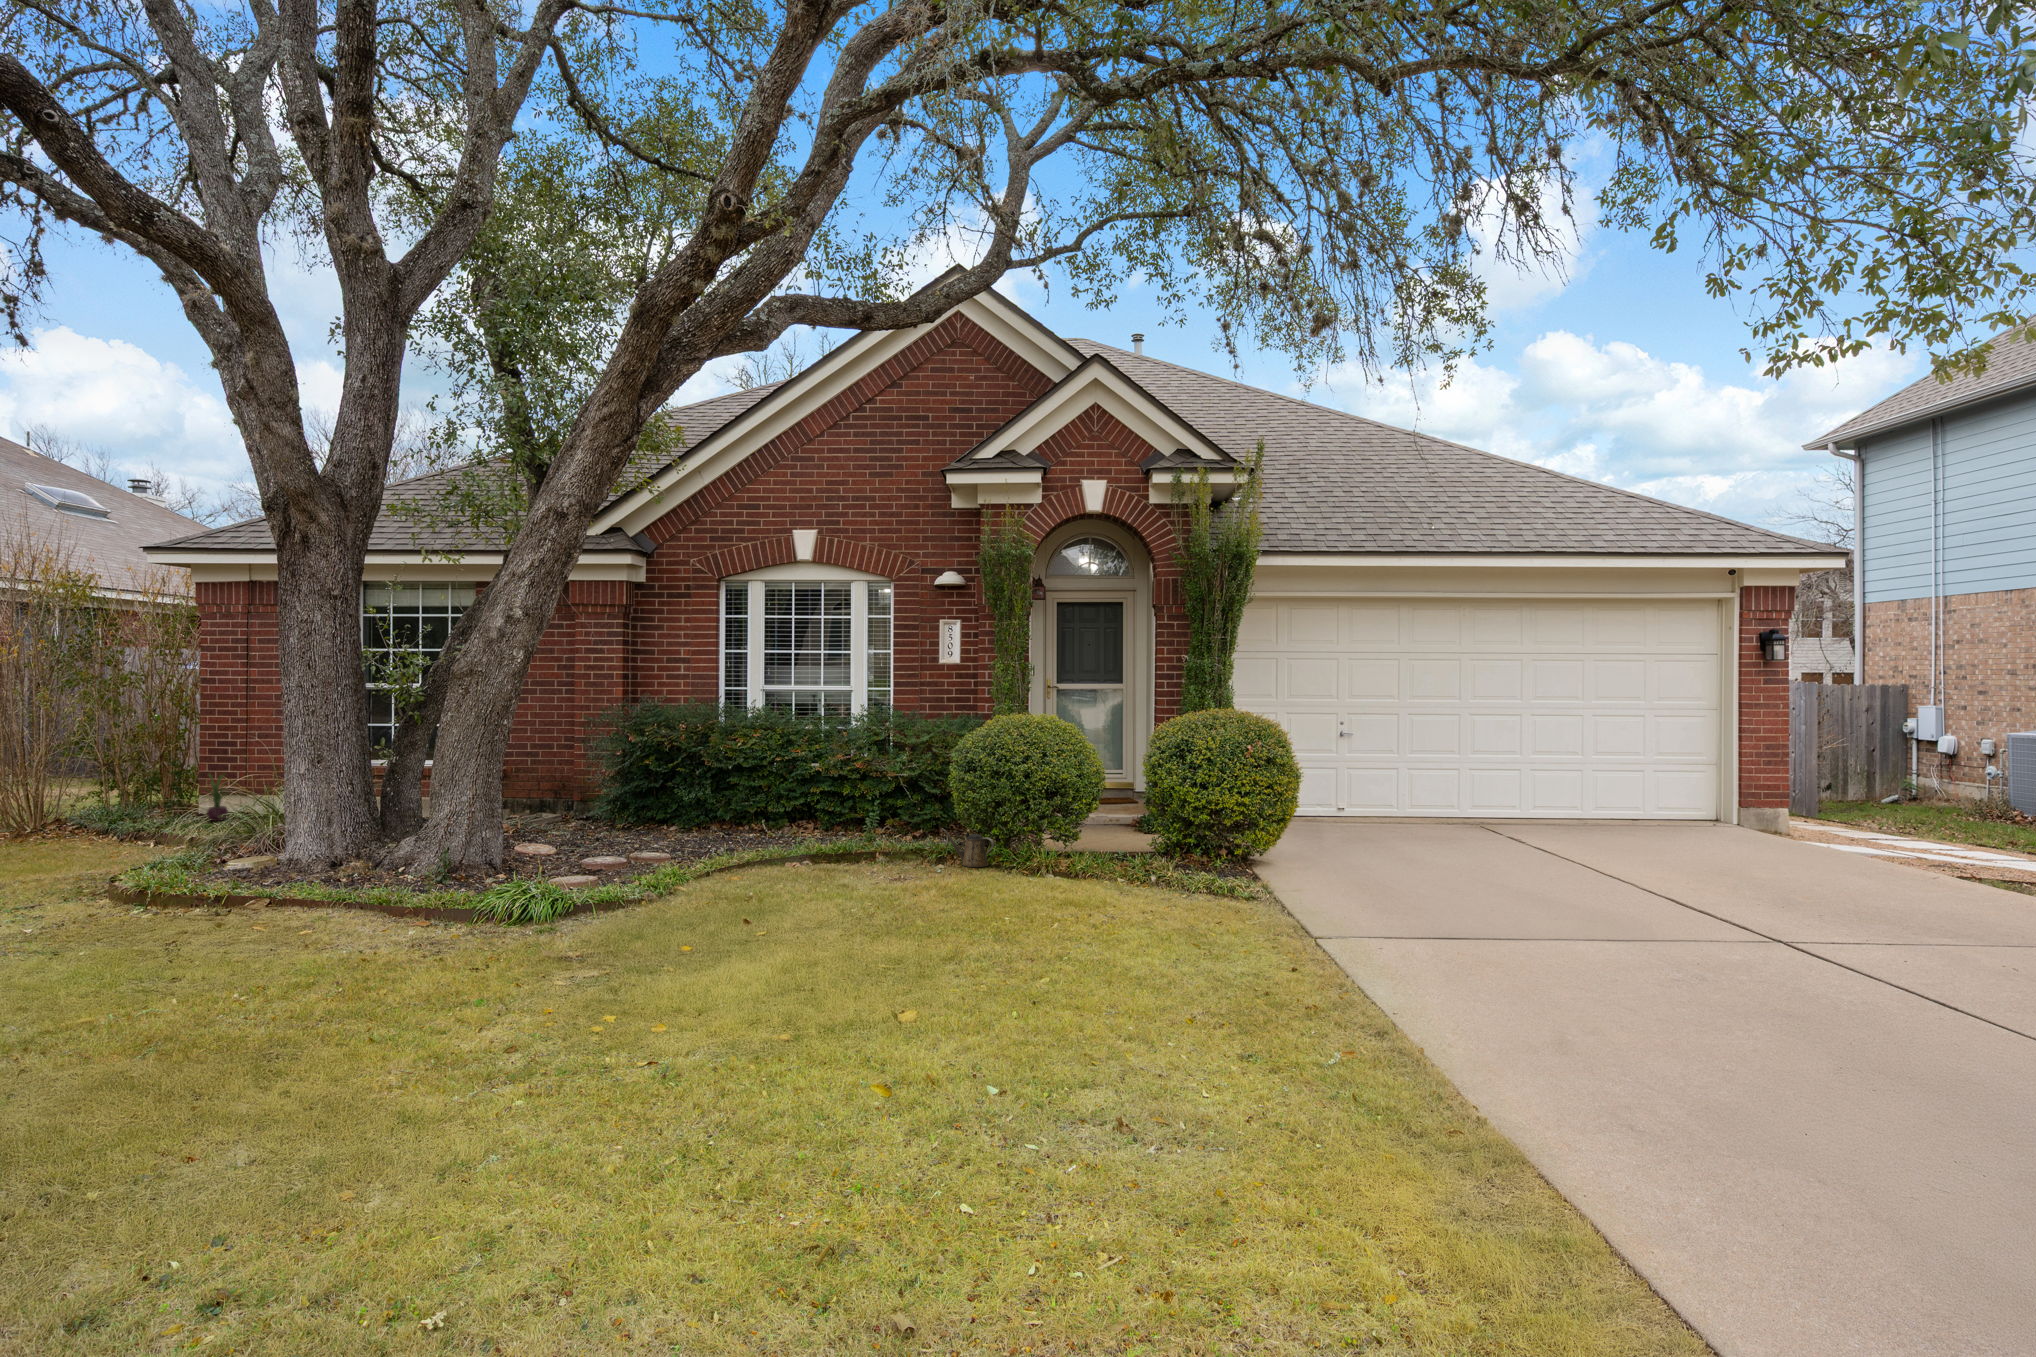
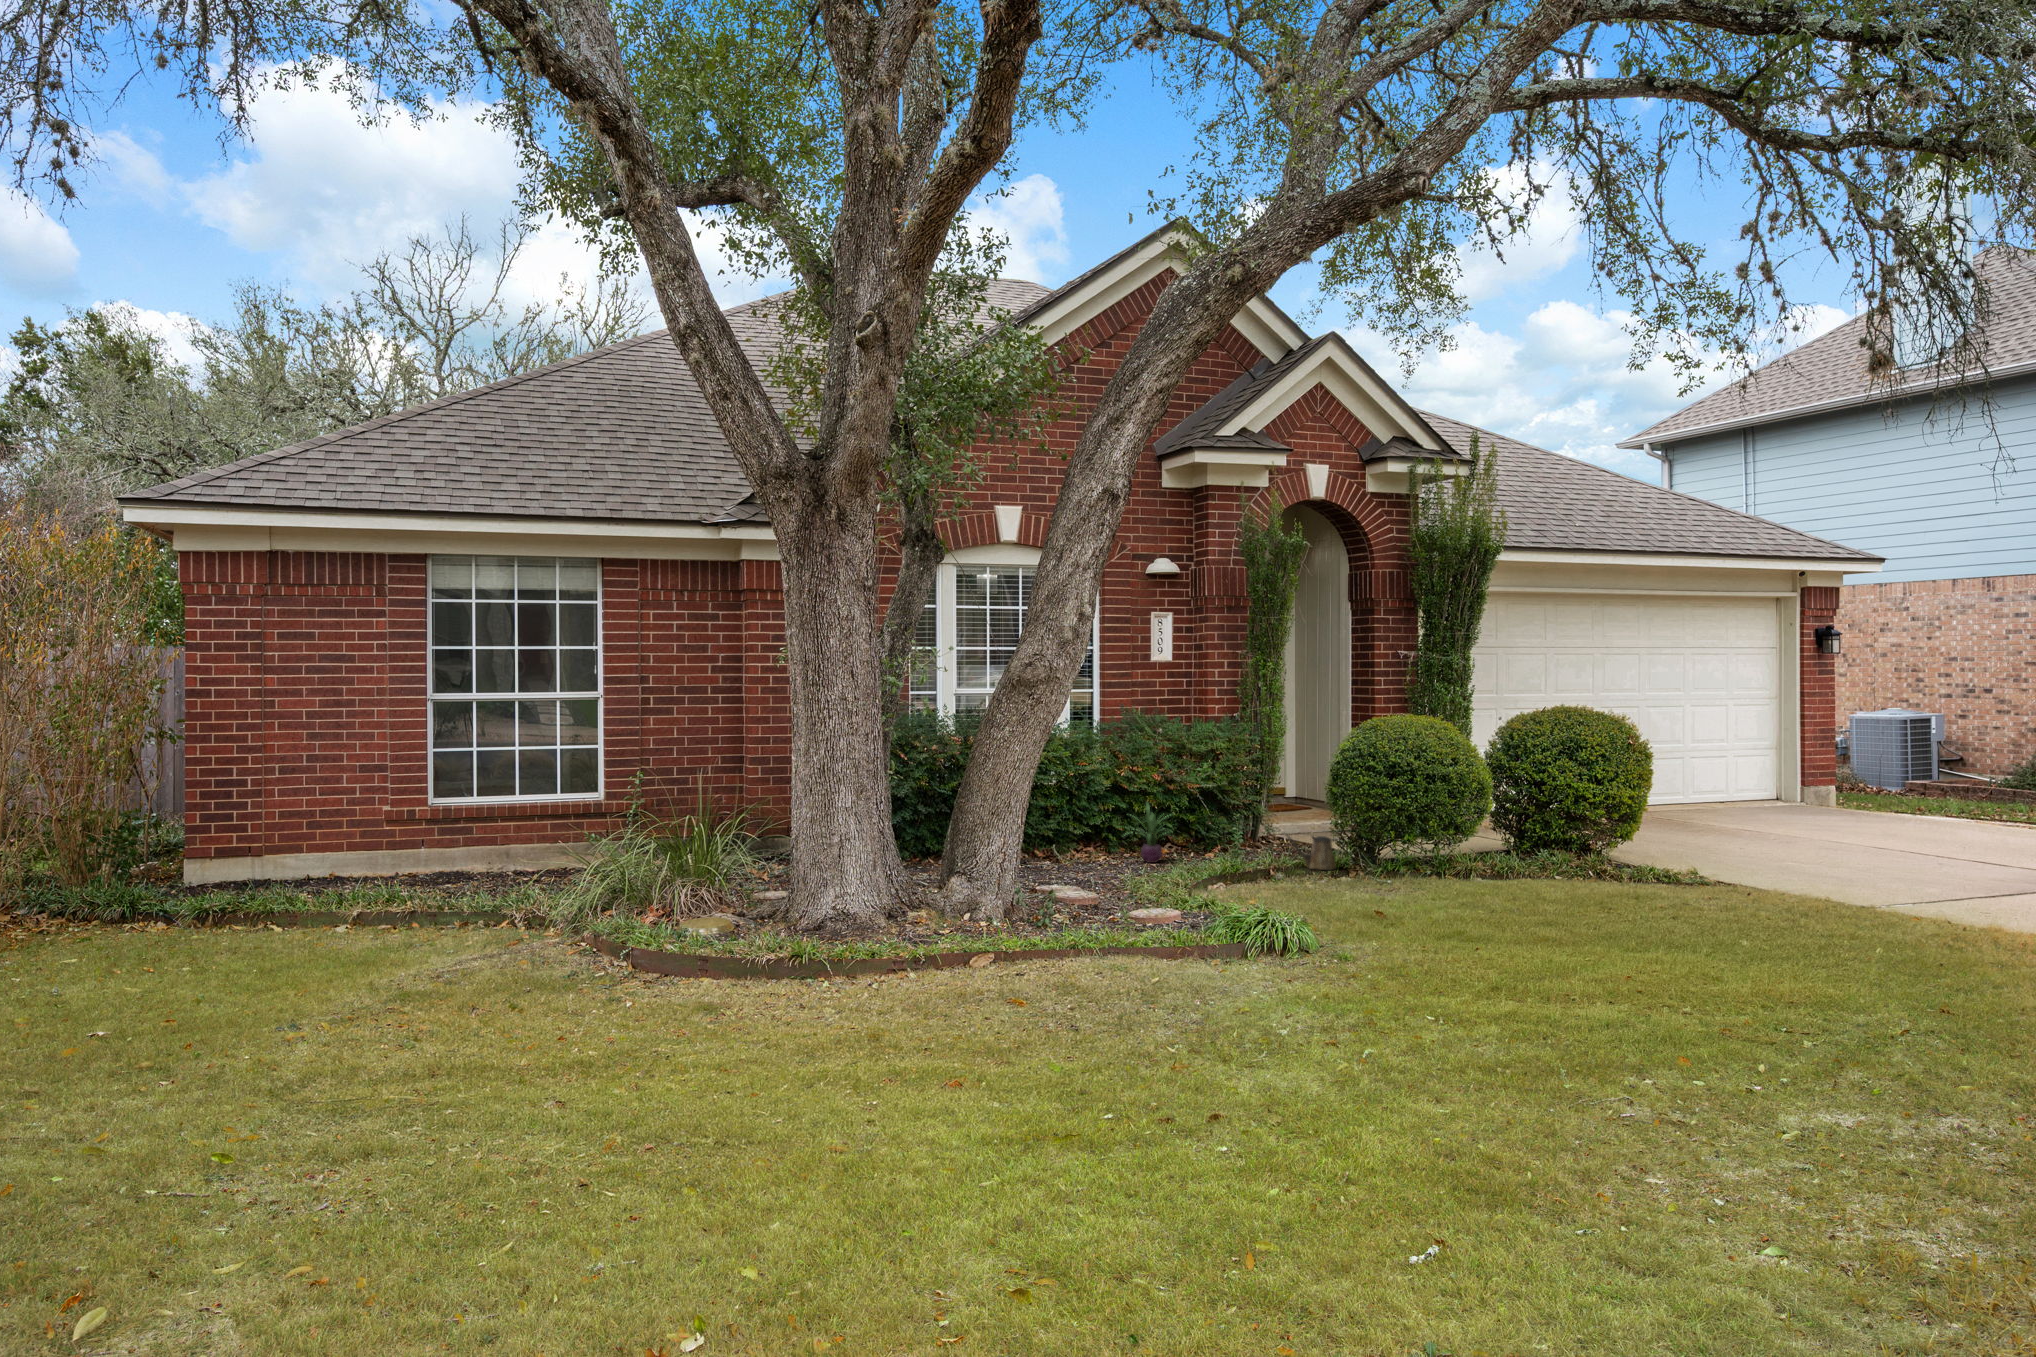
decorative plant: present [207,774,228,821] -> present [1124,803,1166,863]

